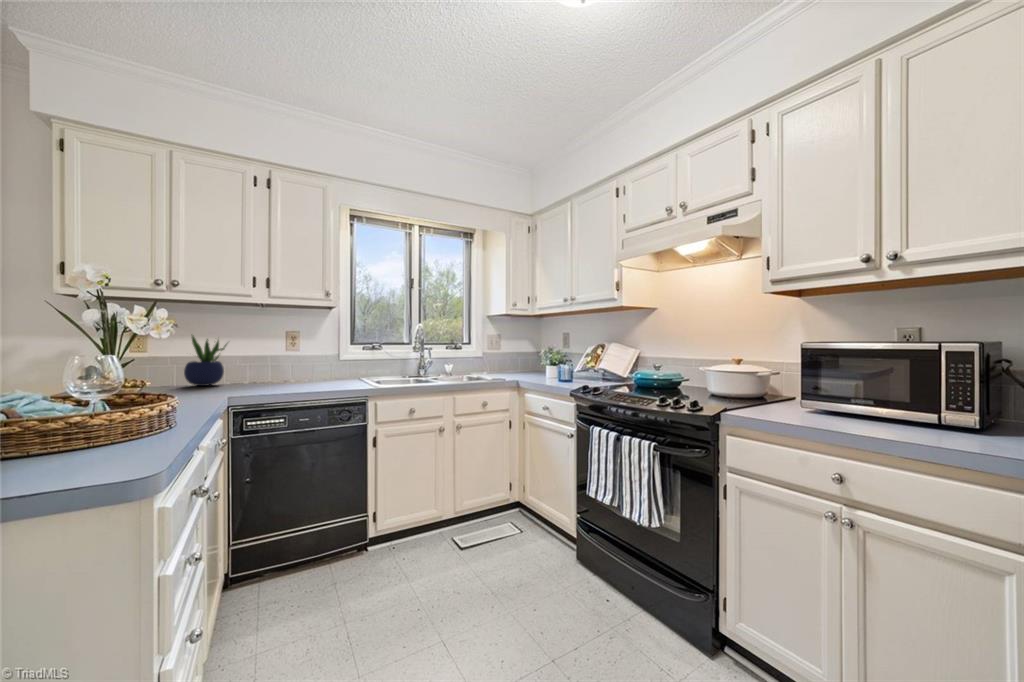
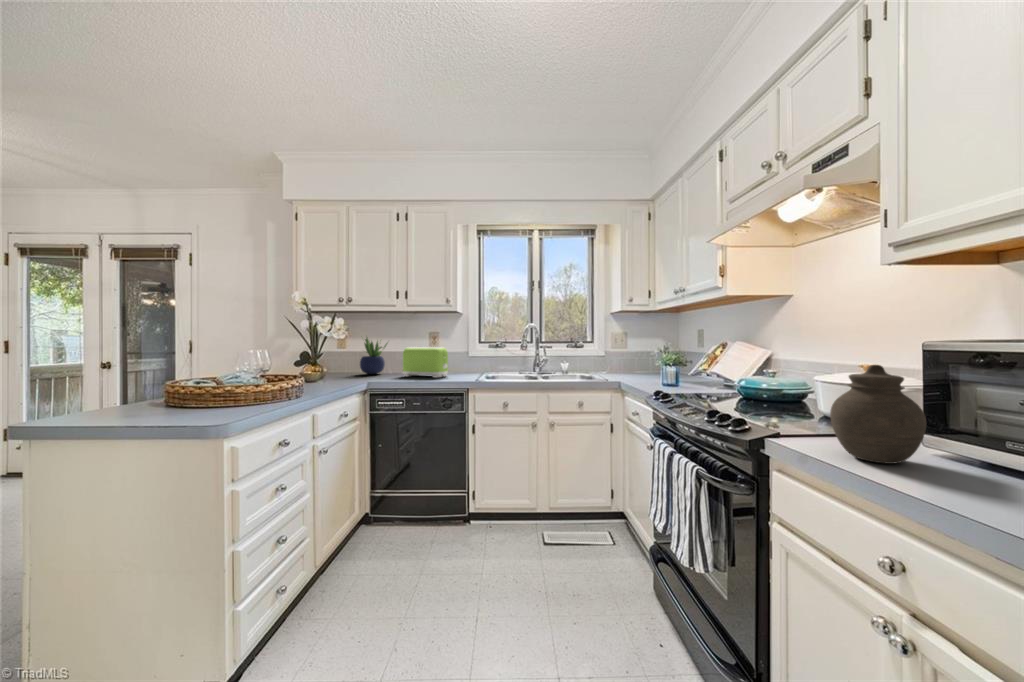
toaster: none [262,349,326,386] -> present [403,347,448,377]
jar: none [769,360,823,422] -> present [830,365,926,464]

